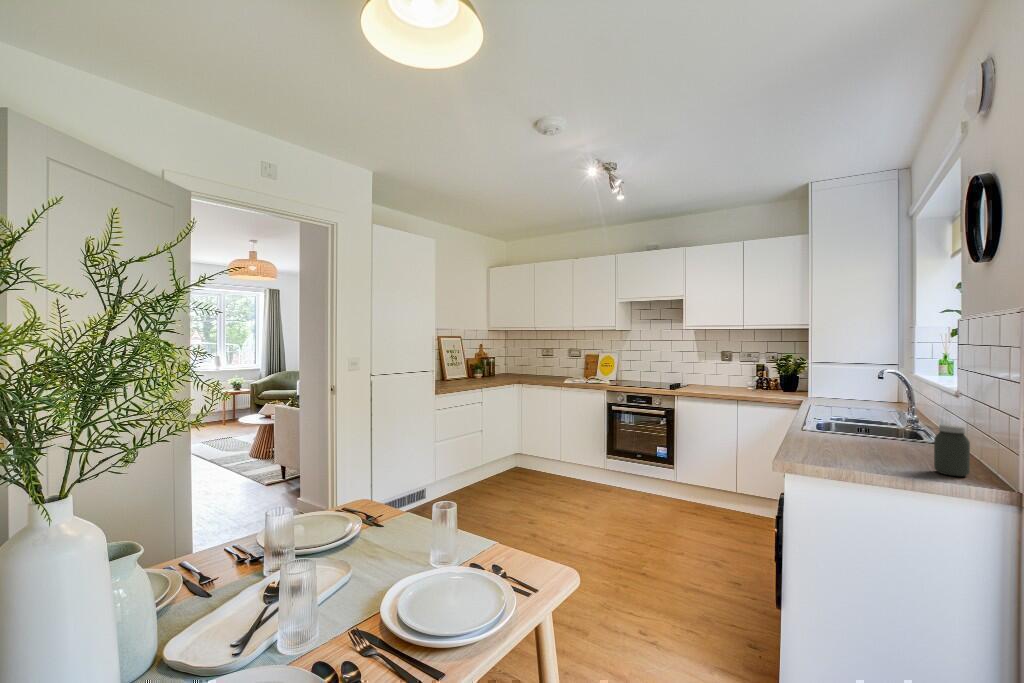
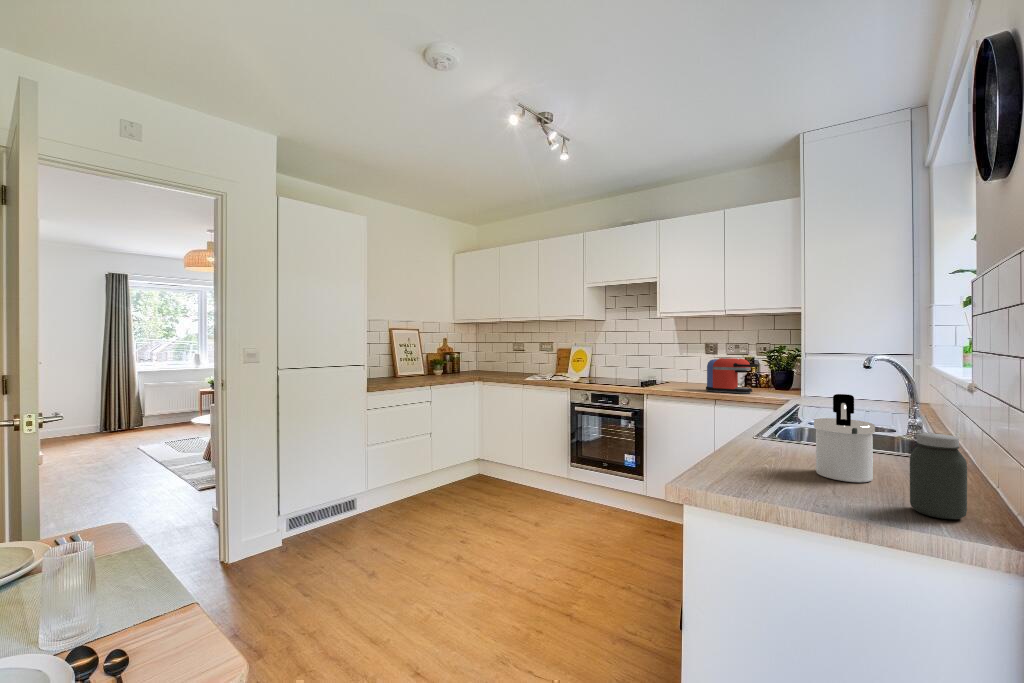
coffee maker: none [728,365,774,395] -> present [706,358,759,393]
soap dispenser: none [861,399,904,458] -> present [814,394,875,482]

